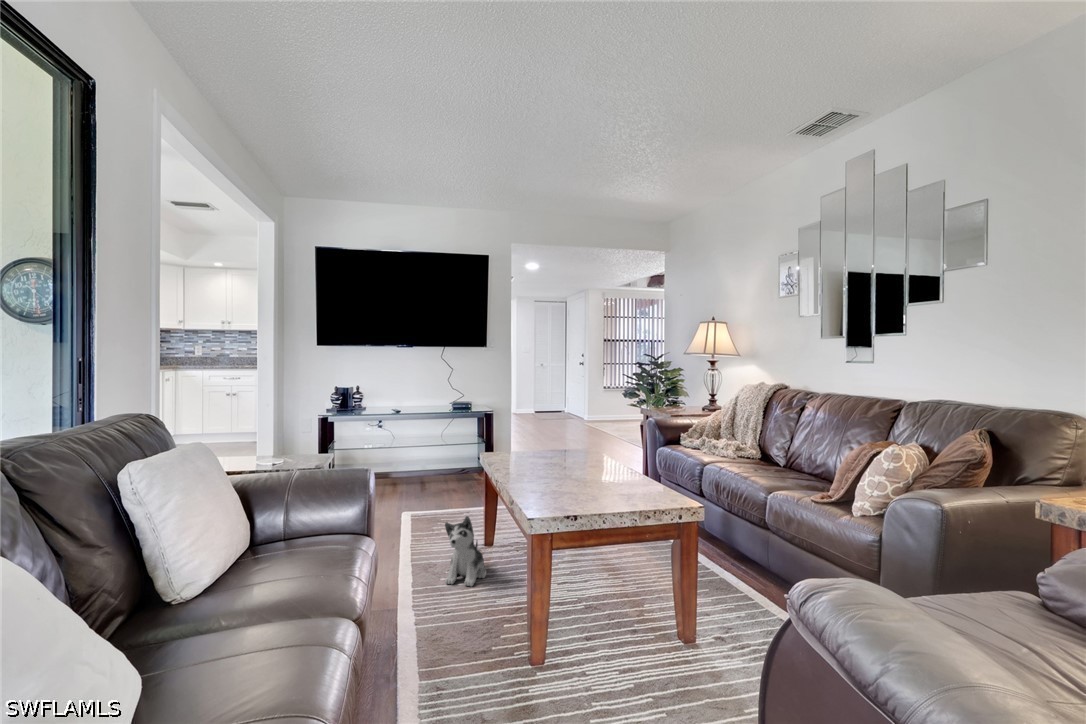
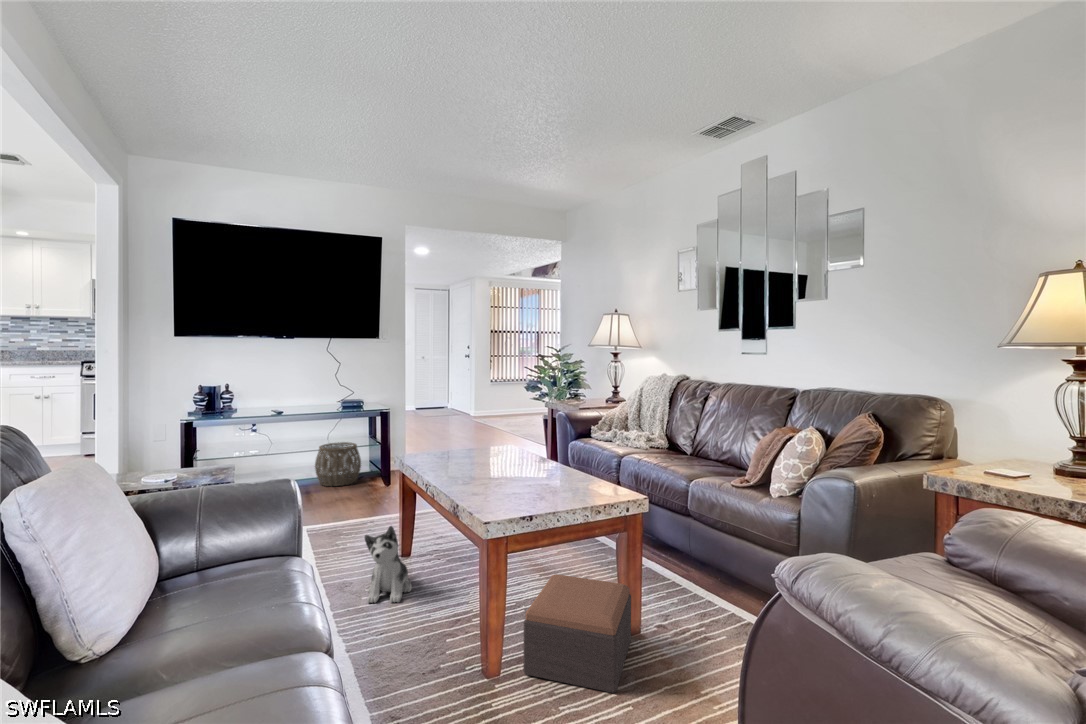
woven basket: none [428,440,467,479] -> present [315,442,361,487]
footstool: none [567,575,681,698] -> present [523,574,631,693]

